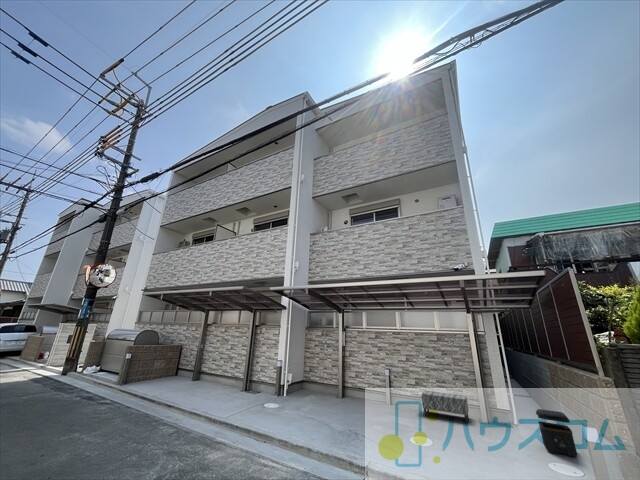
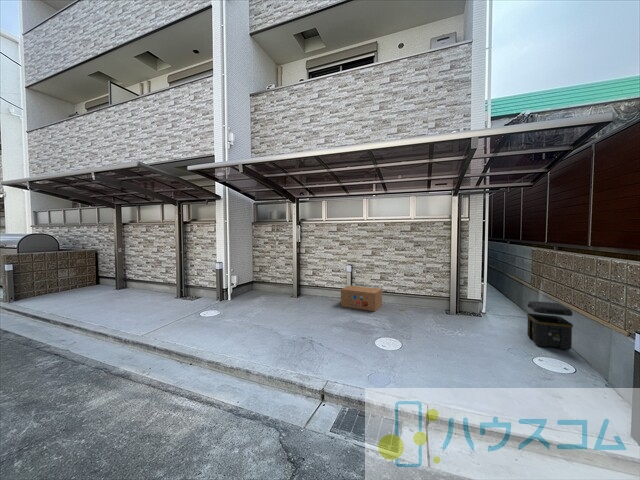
cardboard box: none [380,389,418,415] -> present [341,286,382,311]
bench: present [422,391,469,422] -> none [389,285,439,315]

